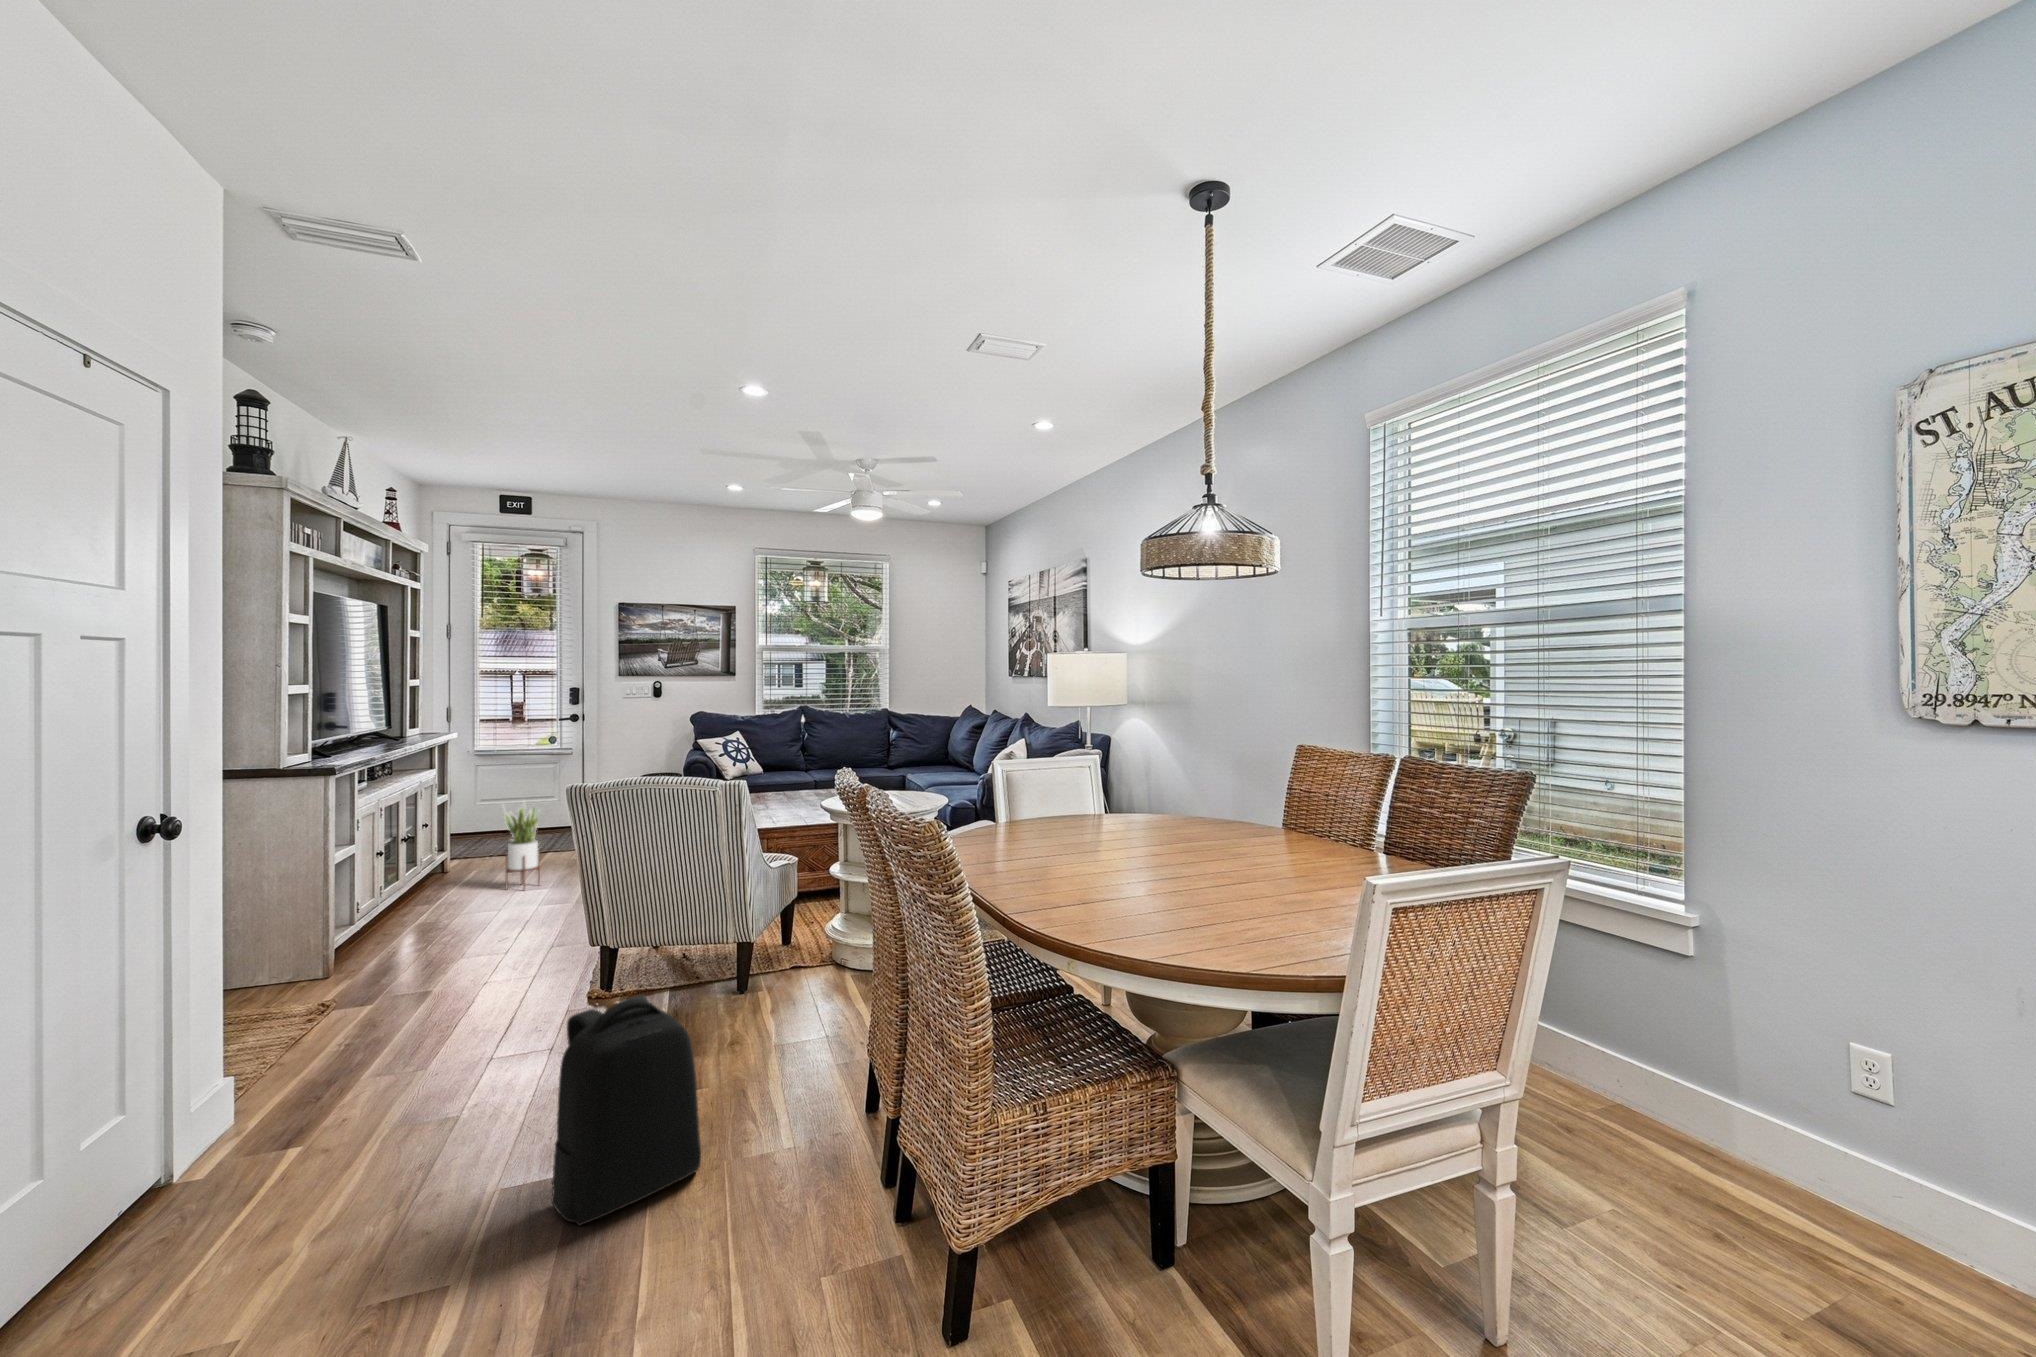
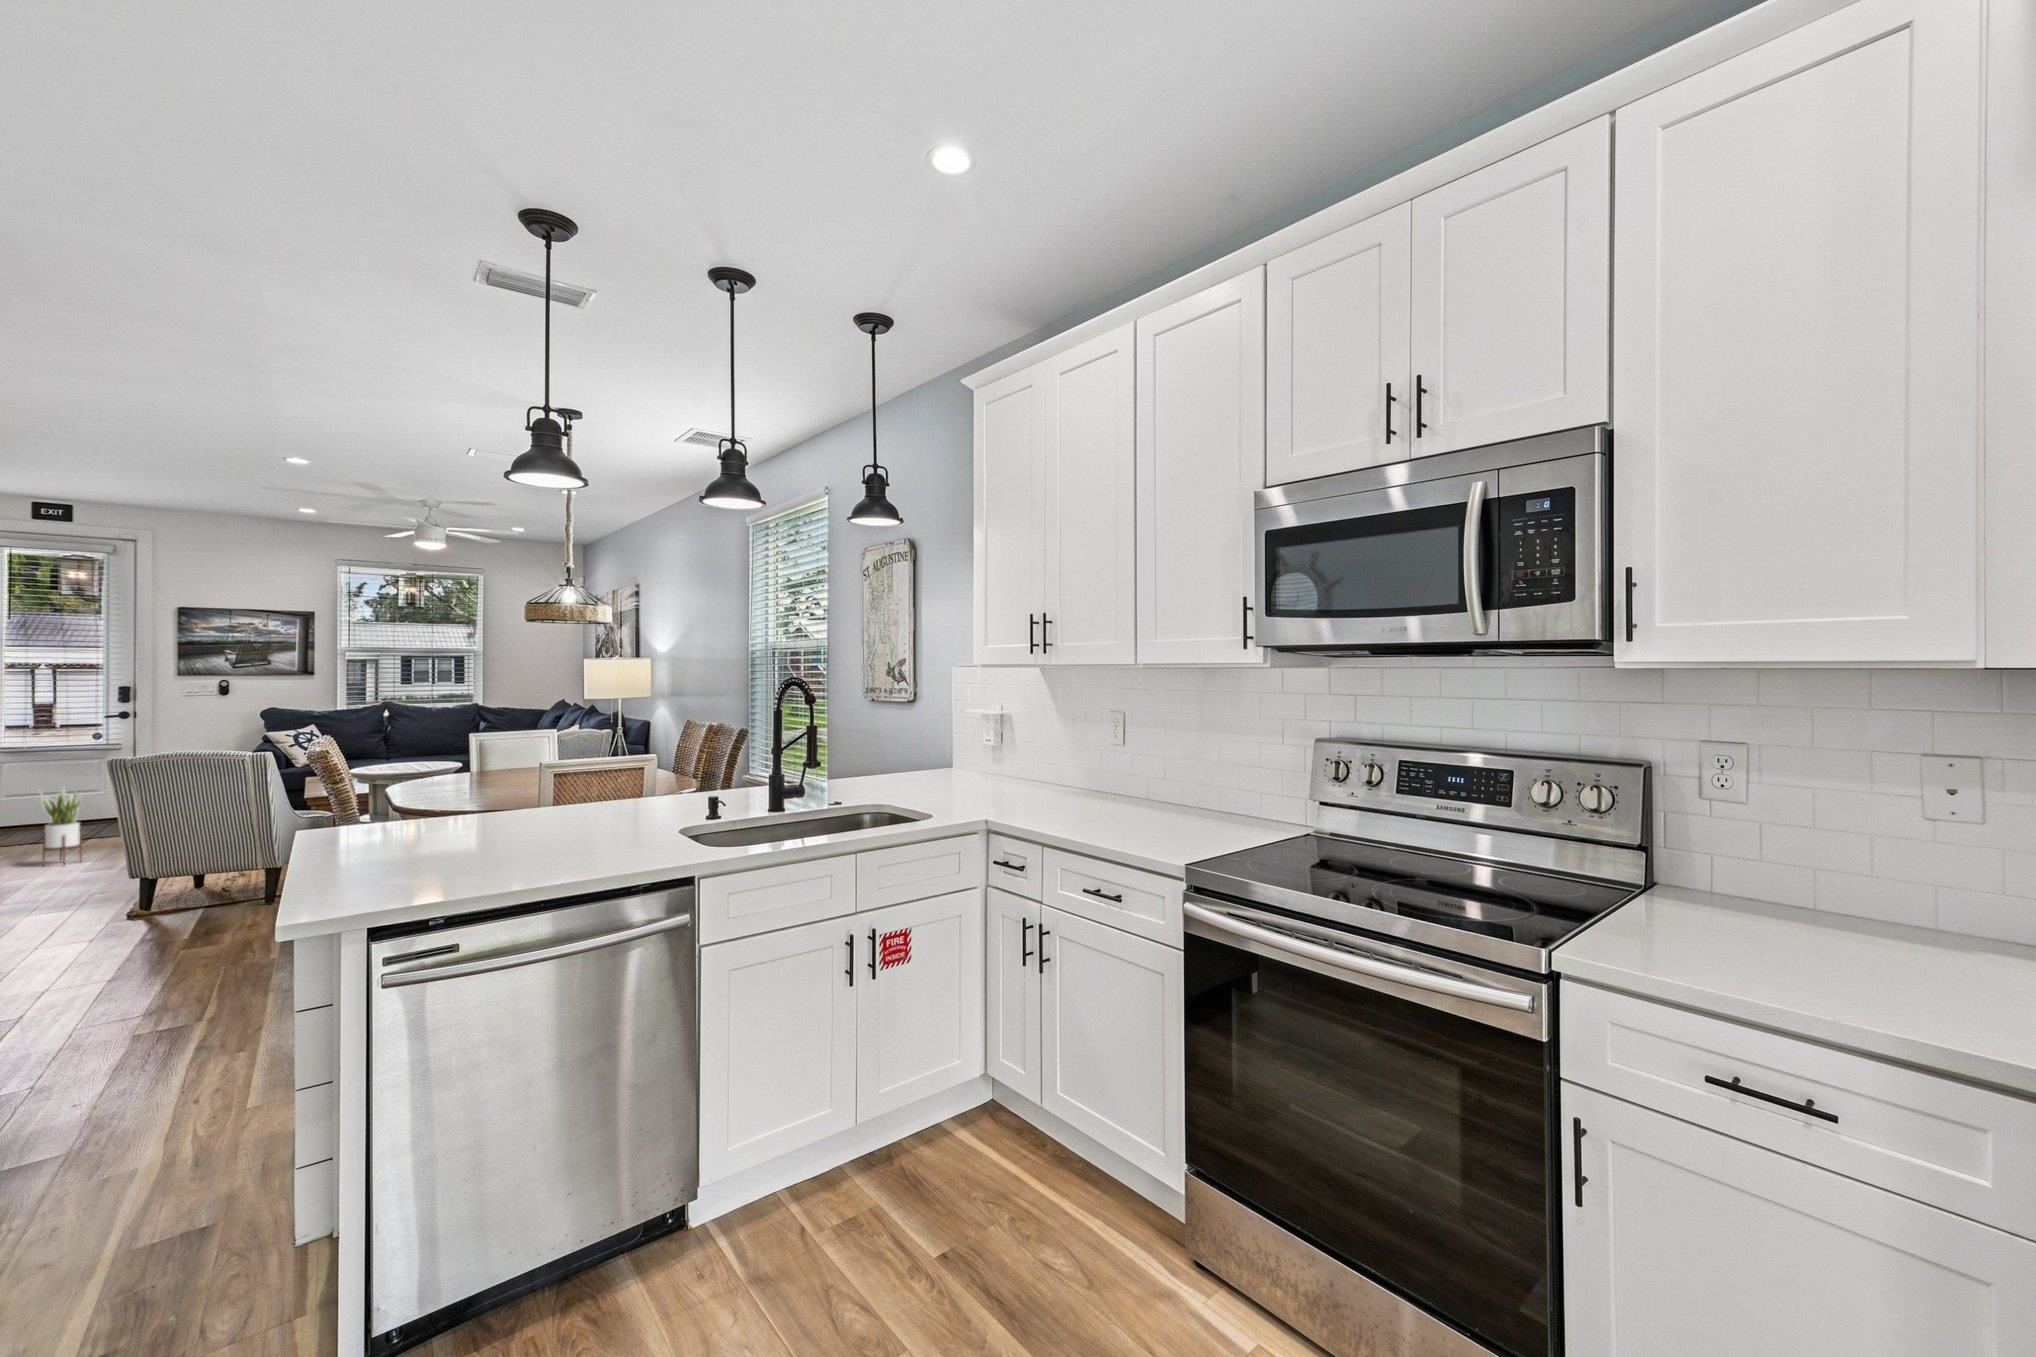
backpack: present [551,996,701,1225] -> none [90,875,207,1001]

